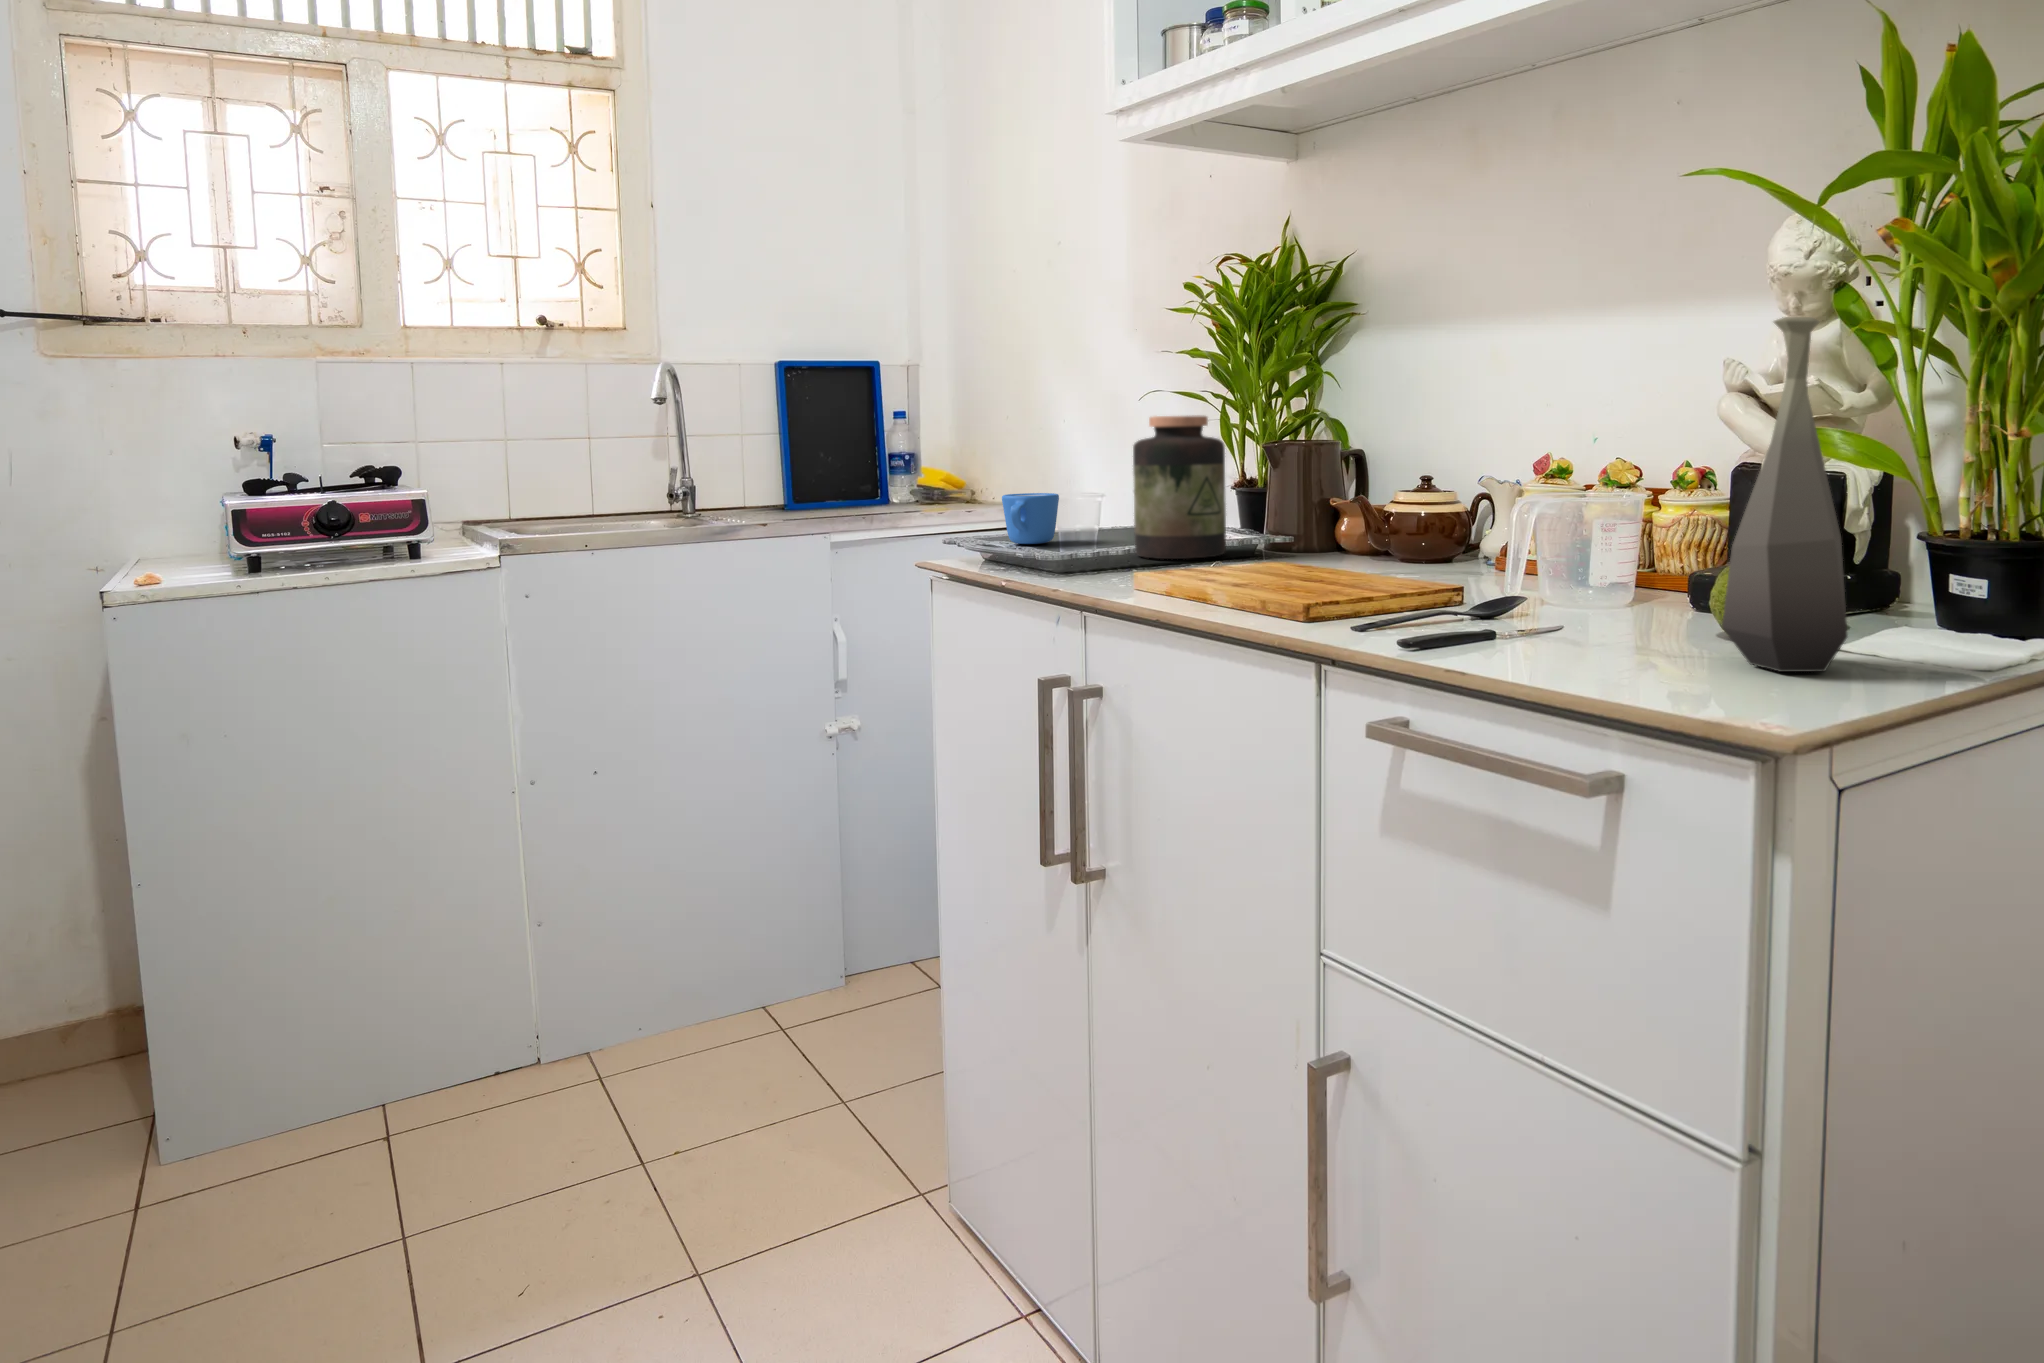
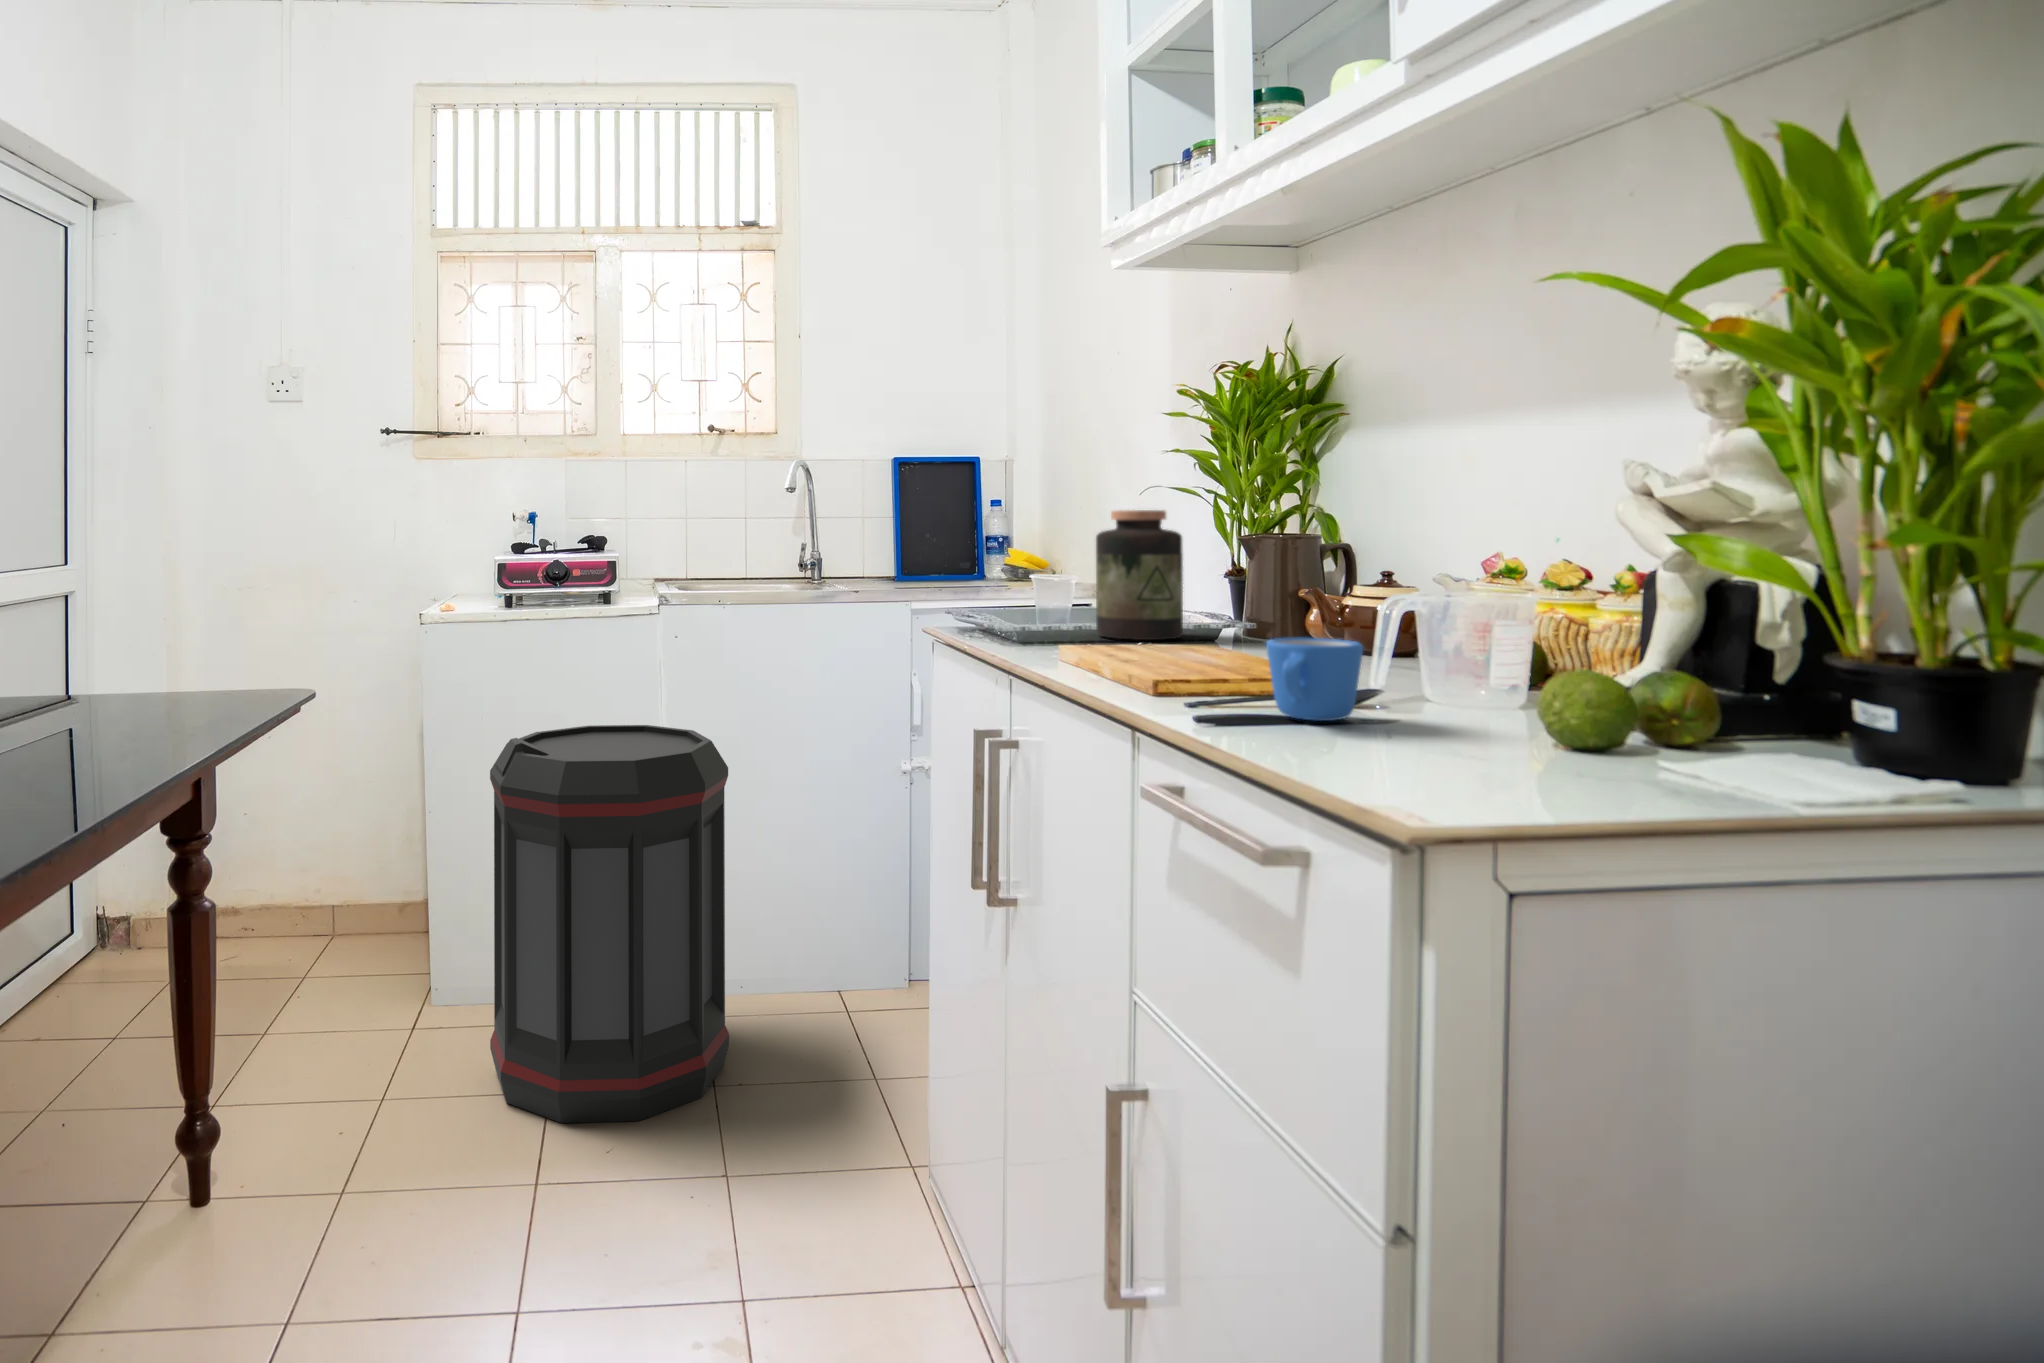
bottle: present [1722,317,1847,672] -> none [1483,428,1617,778]
mug: present [1002,493,1059,544] -> present [1266,638,1363,721]
trash can: none [255,709,643,1260] -> present [490,725,729,1123]

